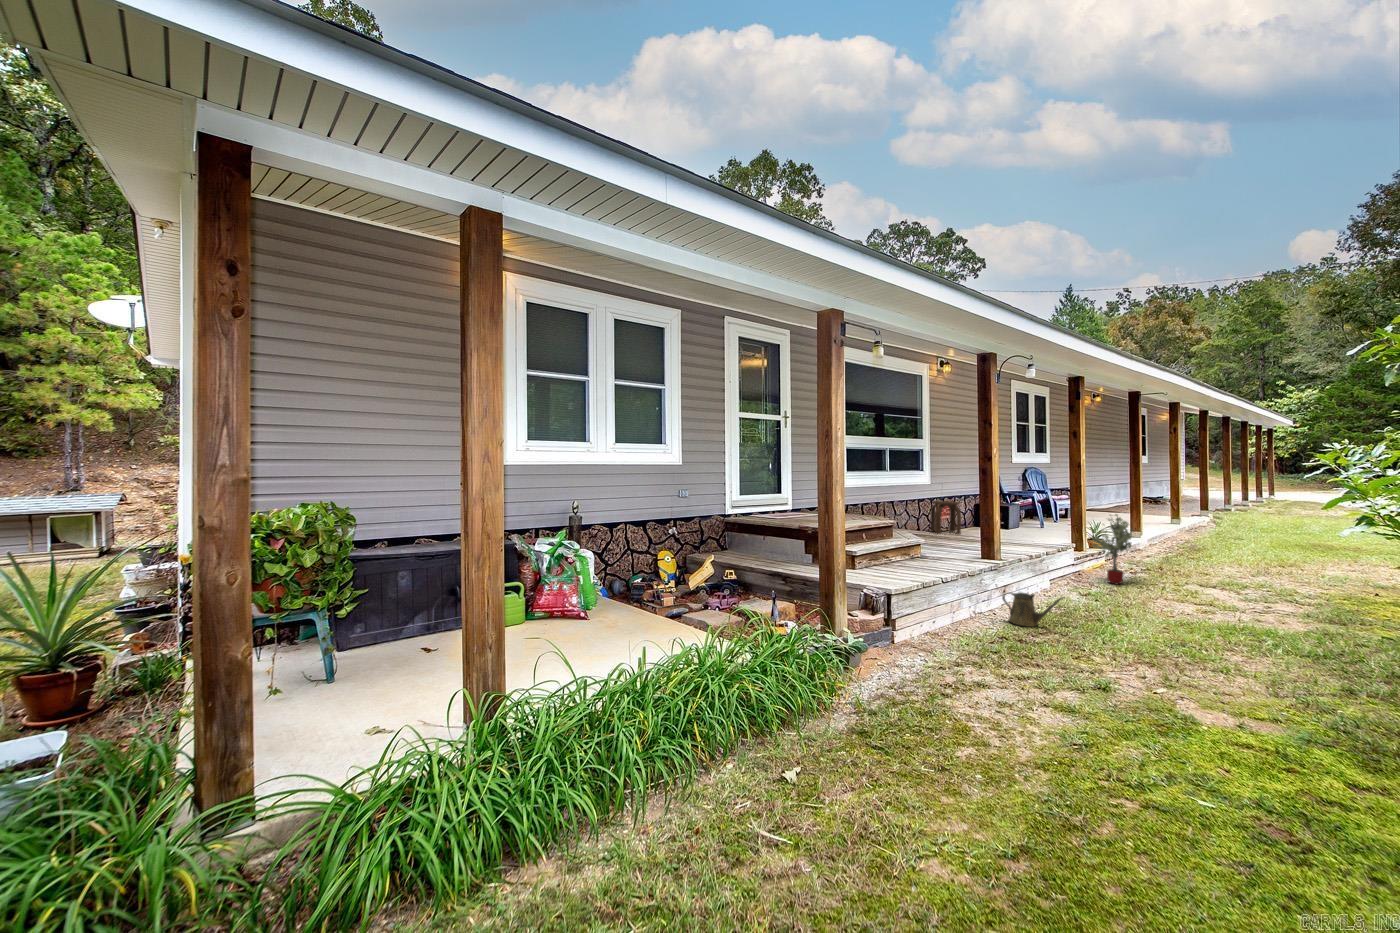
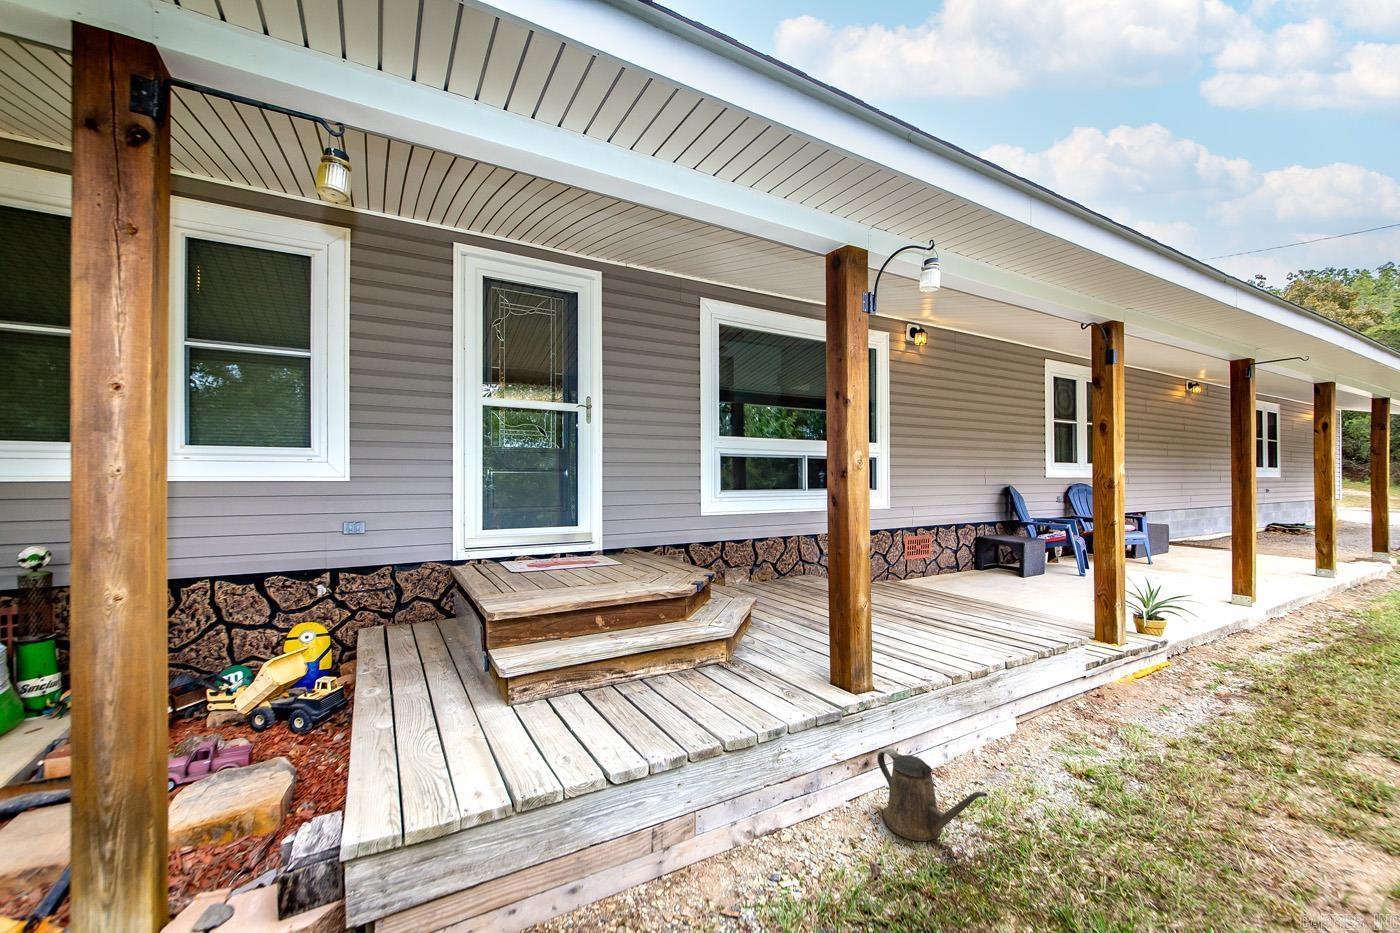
stool: present [930,501,961,535] -> none [897,534,938,587]
potted tree: present [1092,514,1133,584] -> none [1130,572,1217,706]

